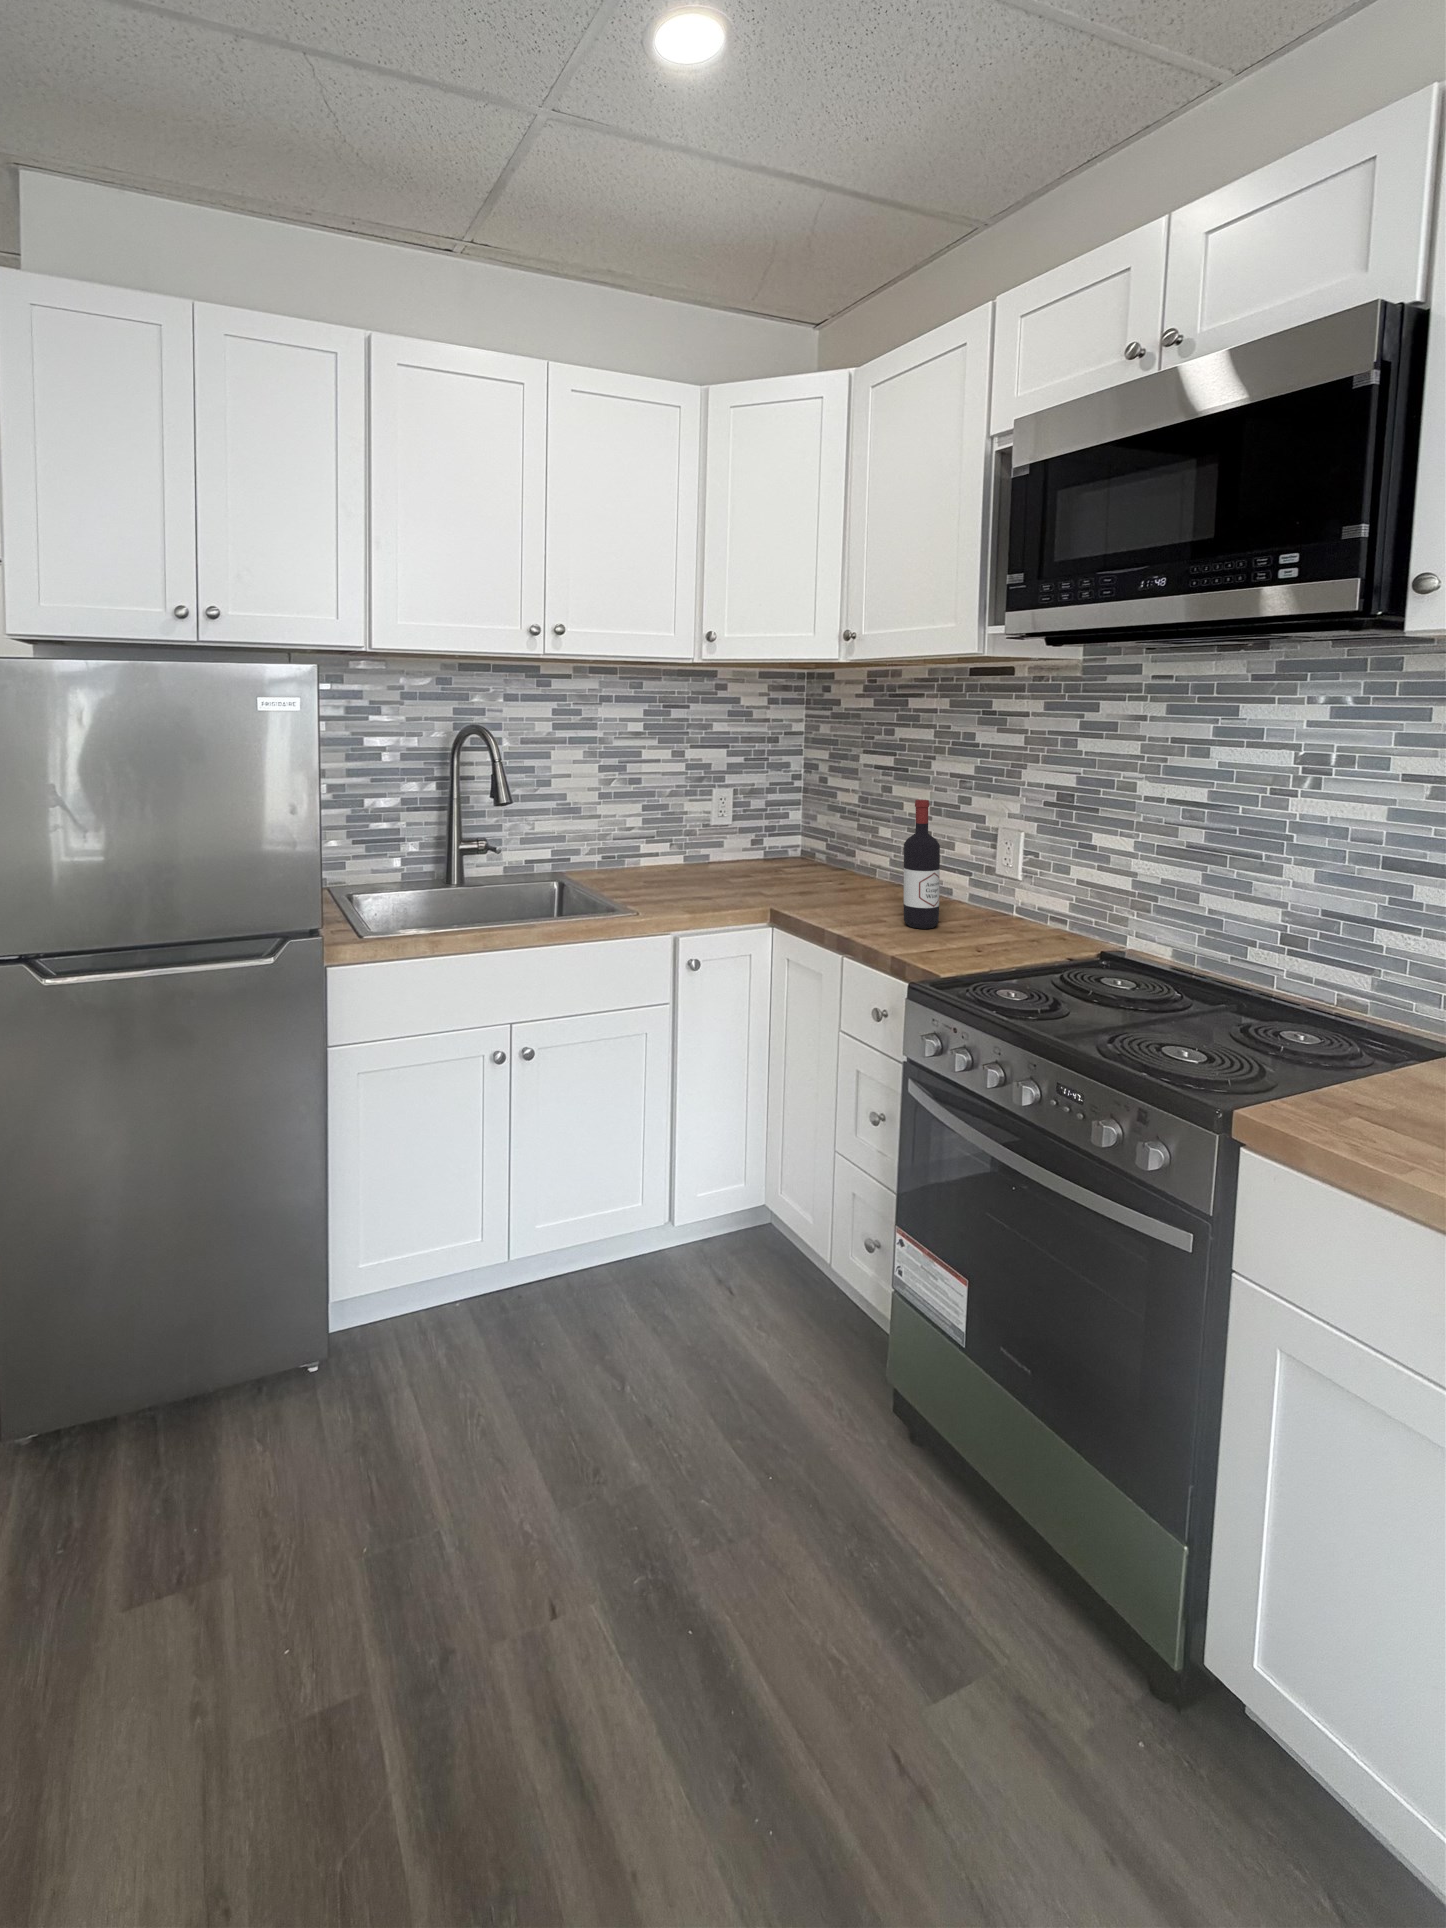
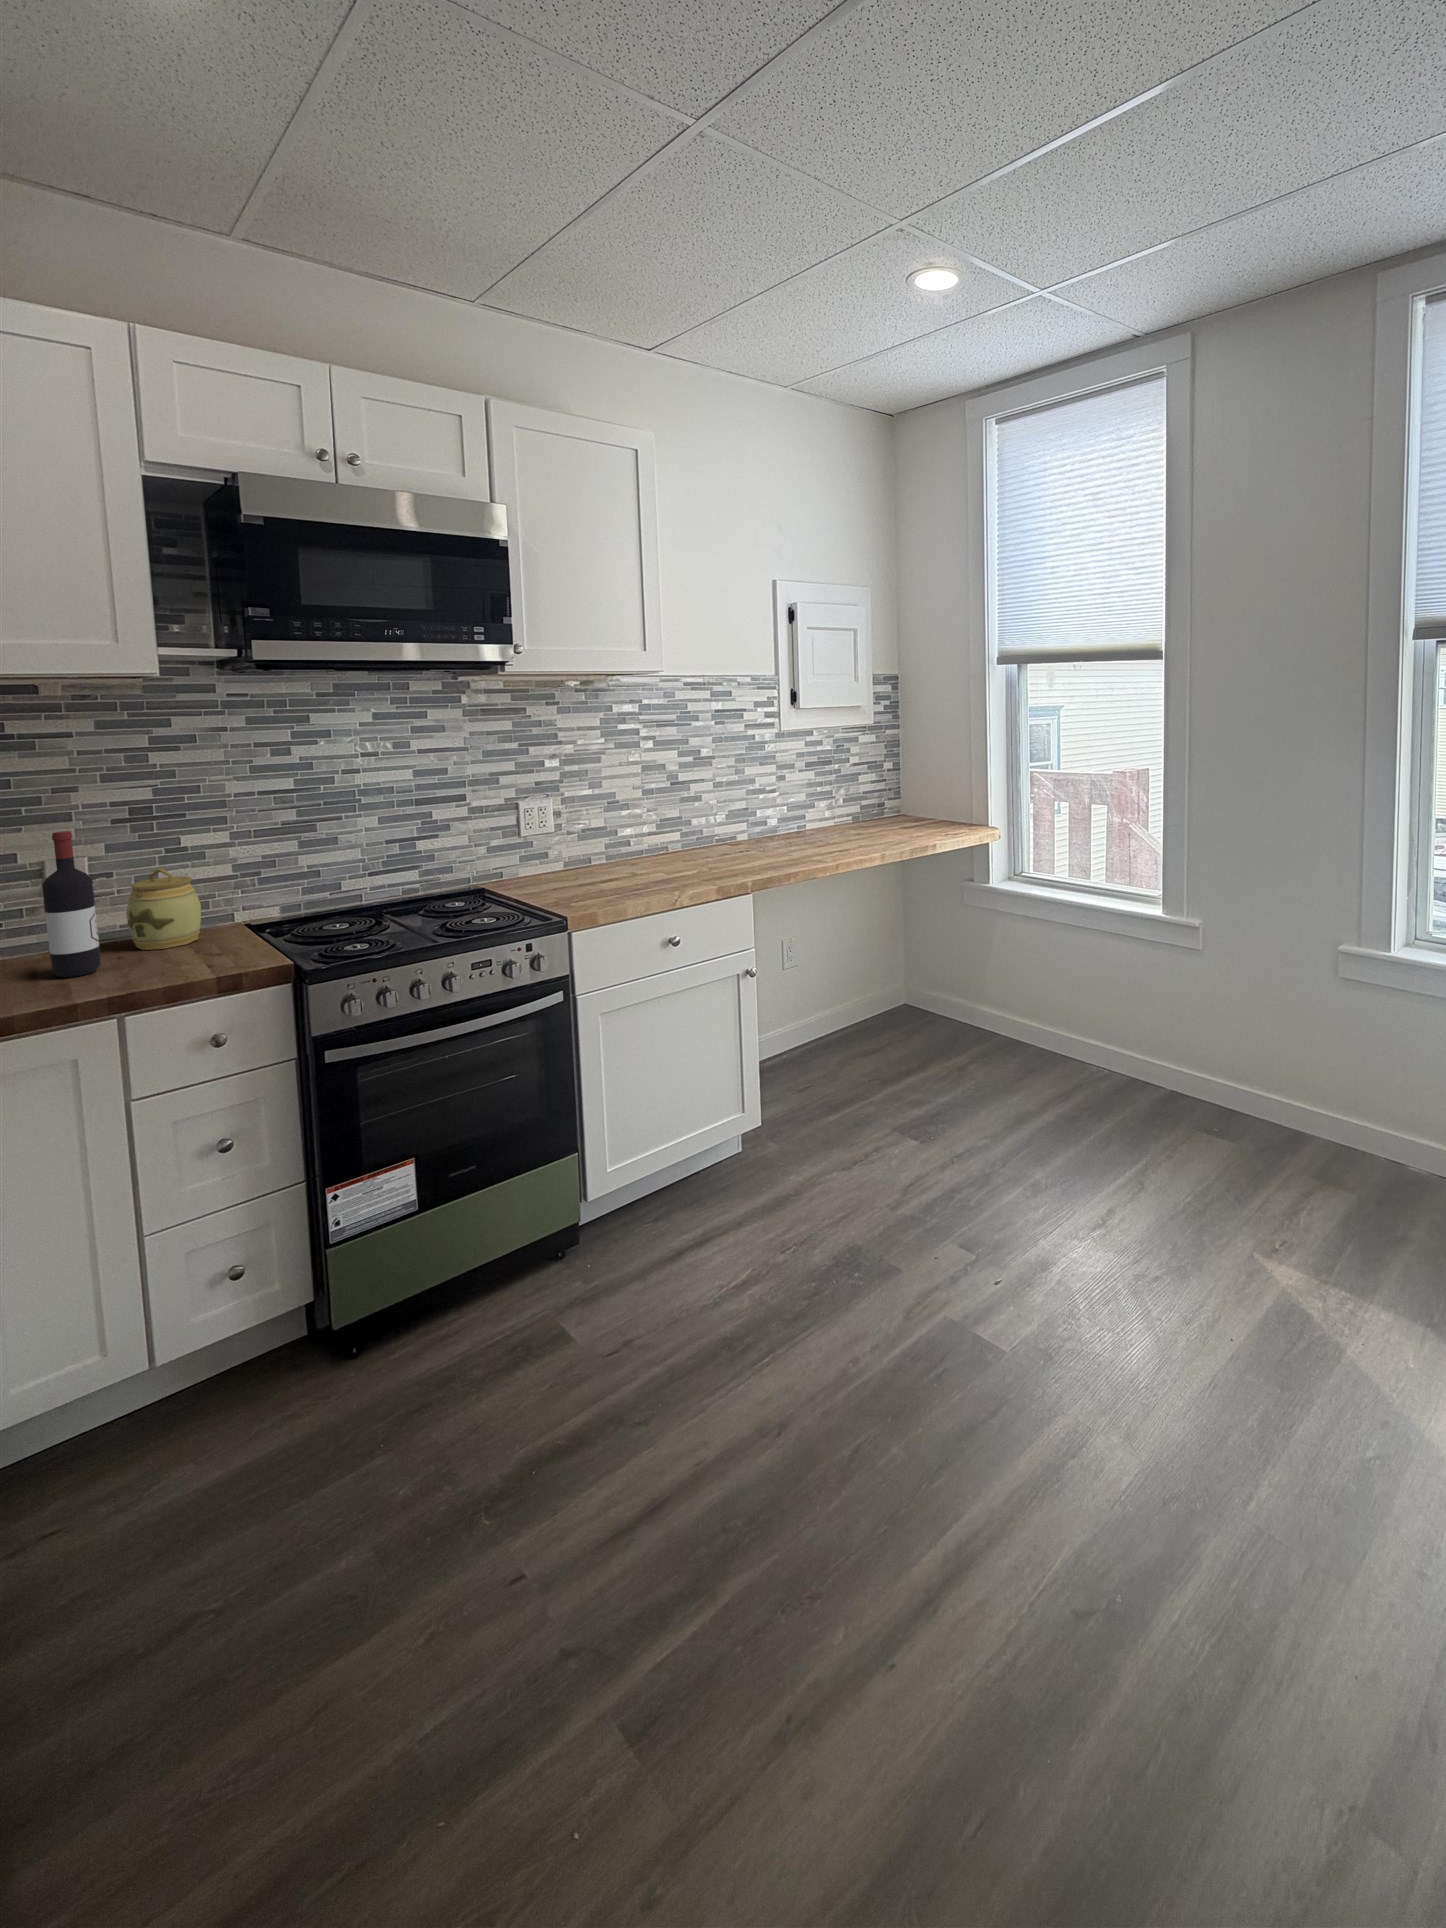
jar: none [998,858,1066,943] -> present [126,868,201,950]

